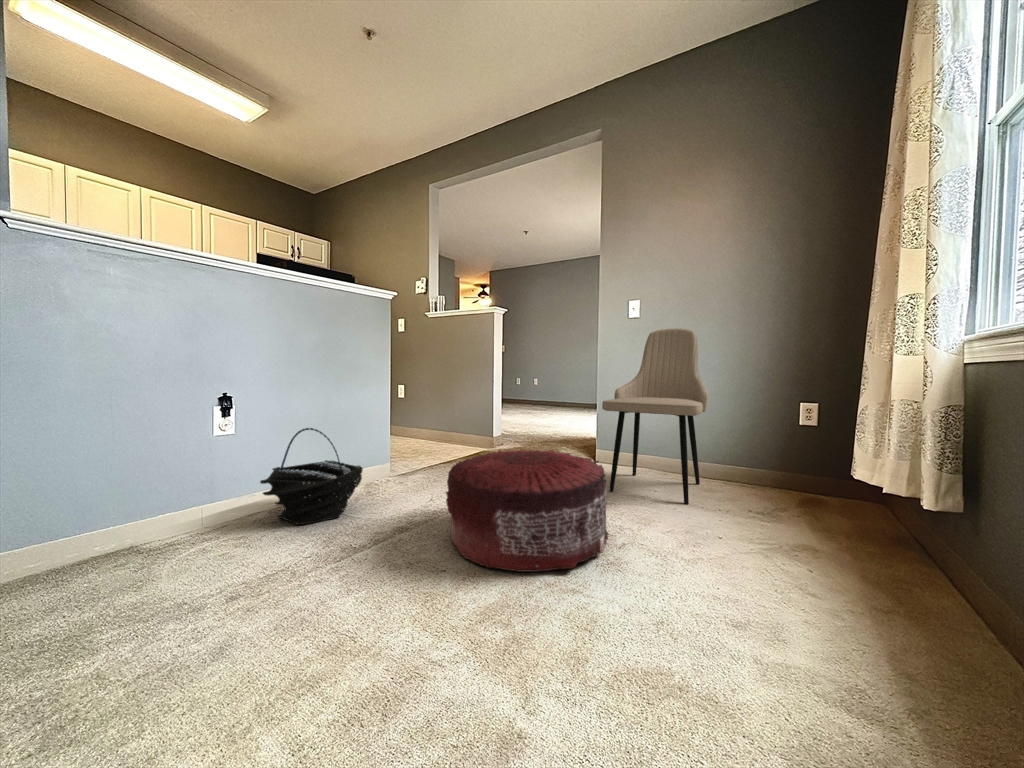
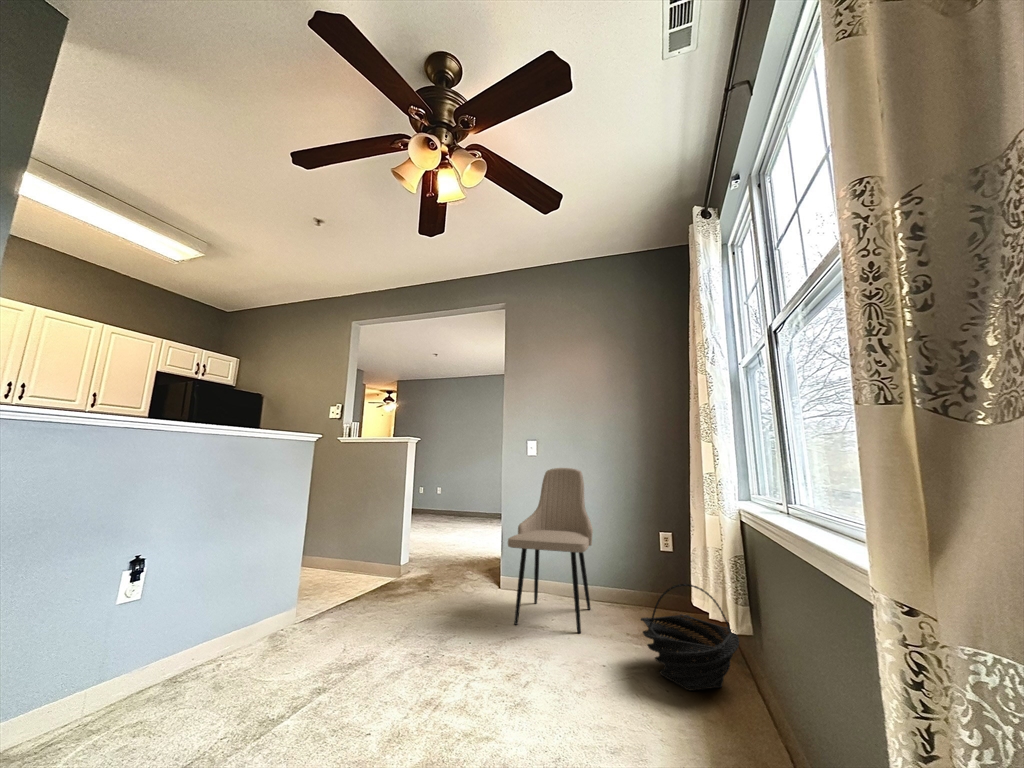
basket: present [260,428,363,525] -> present [641,584,739,691]
pouf: present [446,450,608,572] -> none [369,593,515,725]

